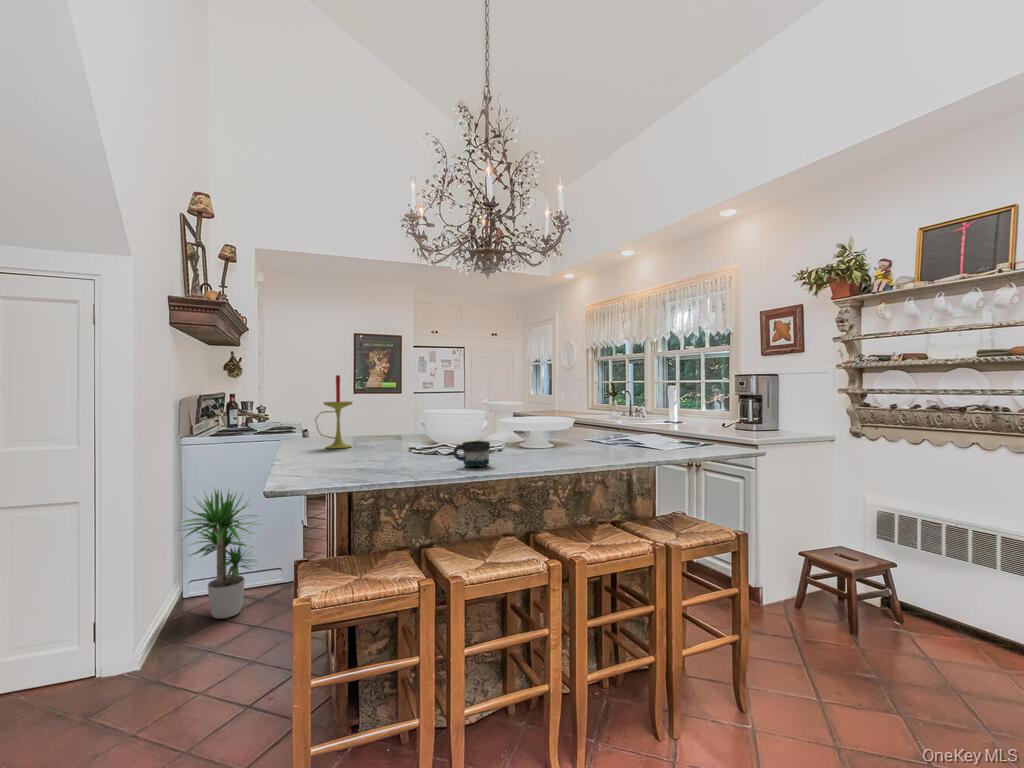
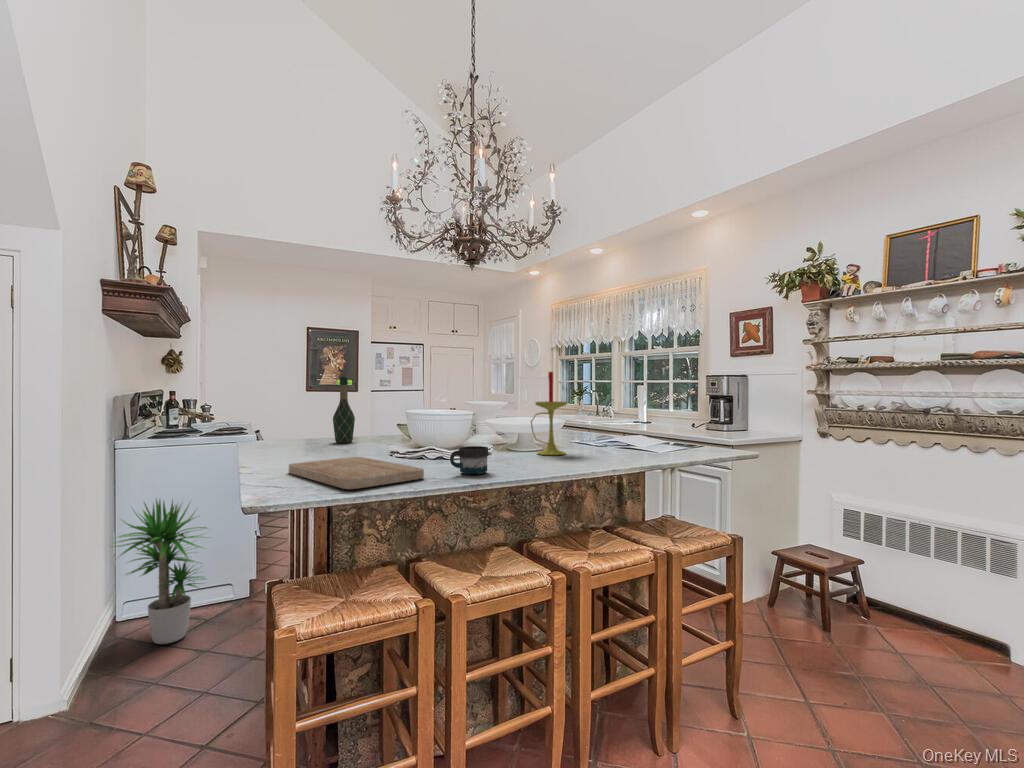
candle: present [315,375,352,449] -> present [531,372,567,455]
wine bottle: none [364,379,384,439] -> present [333,377,355,443]
cutting board: none [313,451,429,478] -> present [289,457,424,489]

